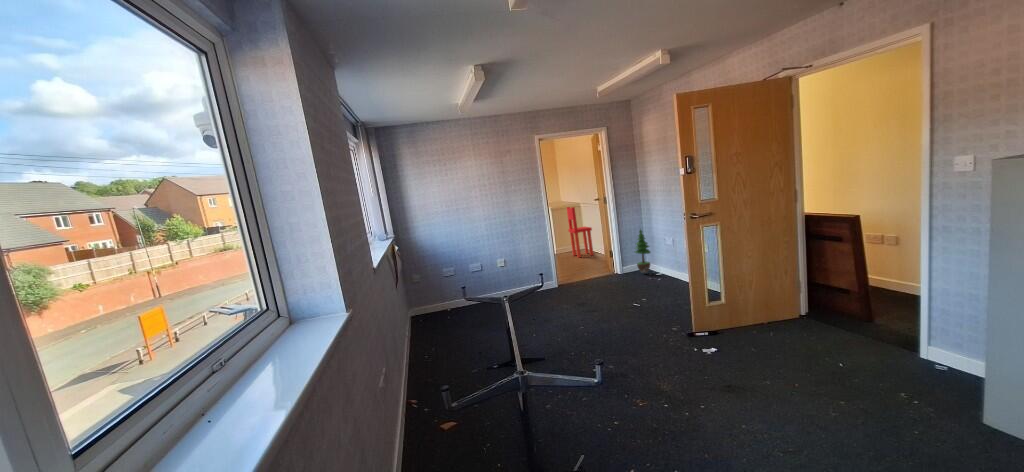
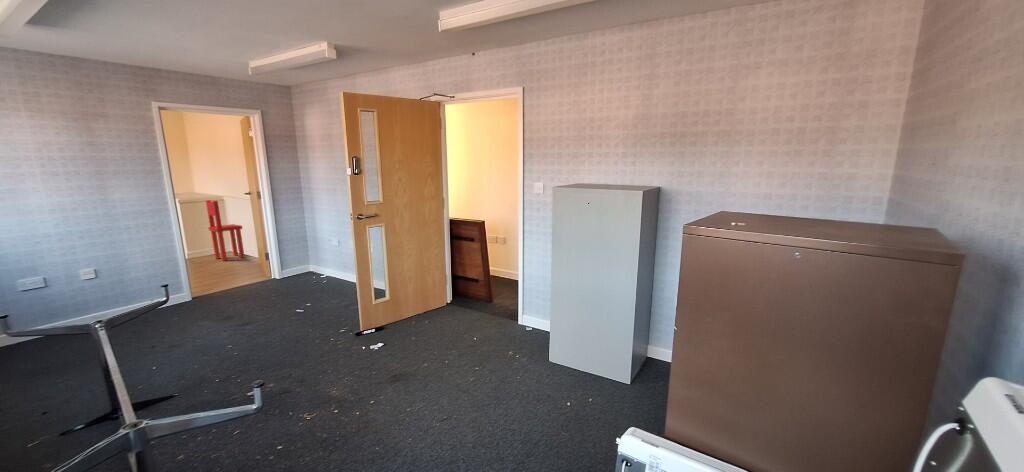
potted tree: present [635,229,650,273] -> none [295,228,315,275]

